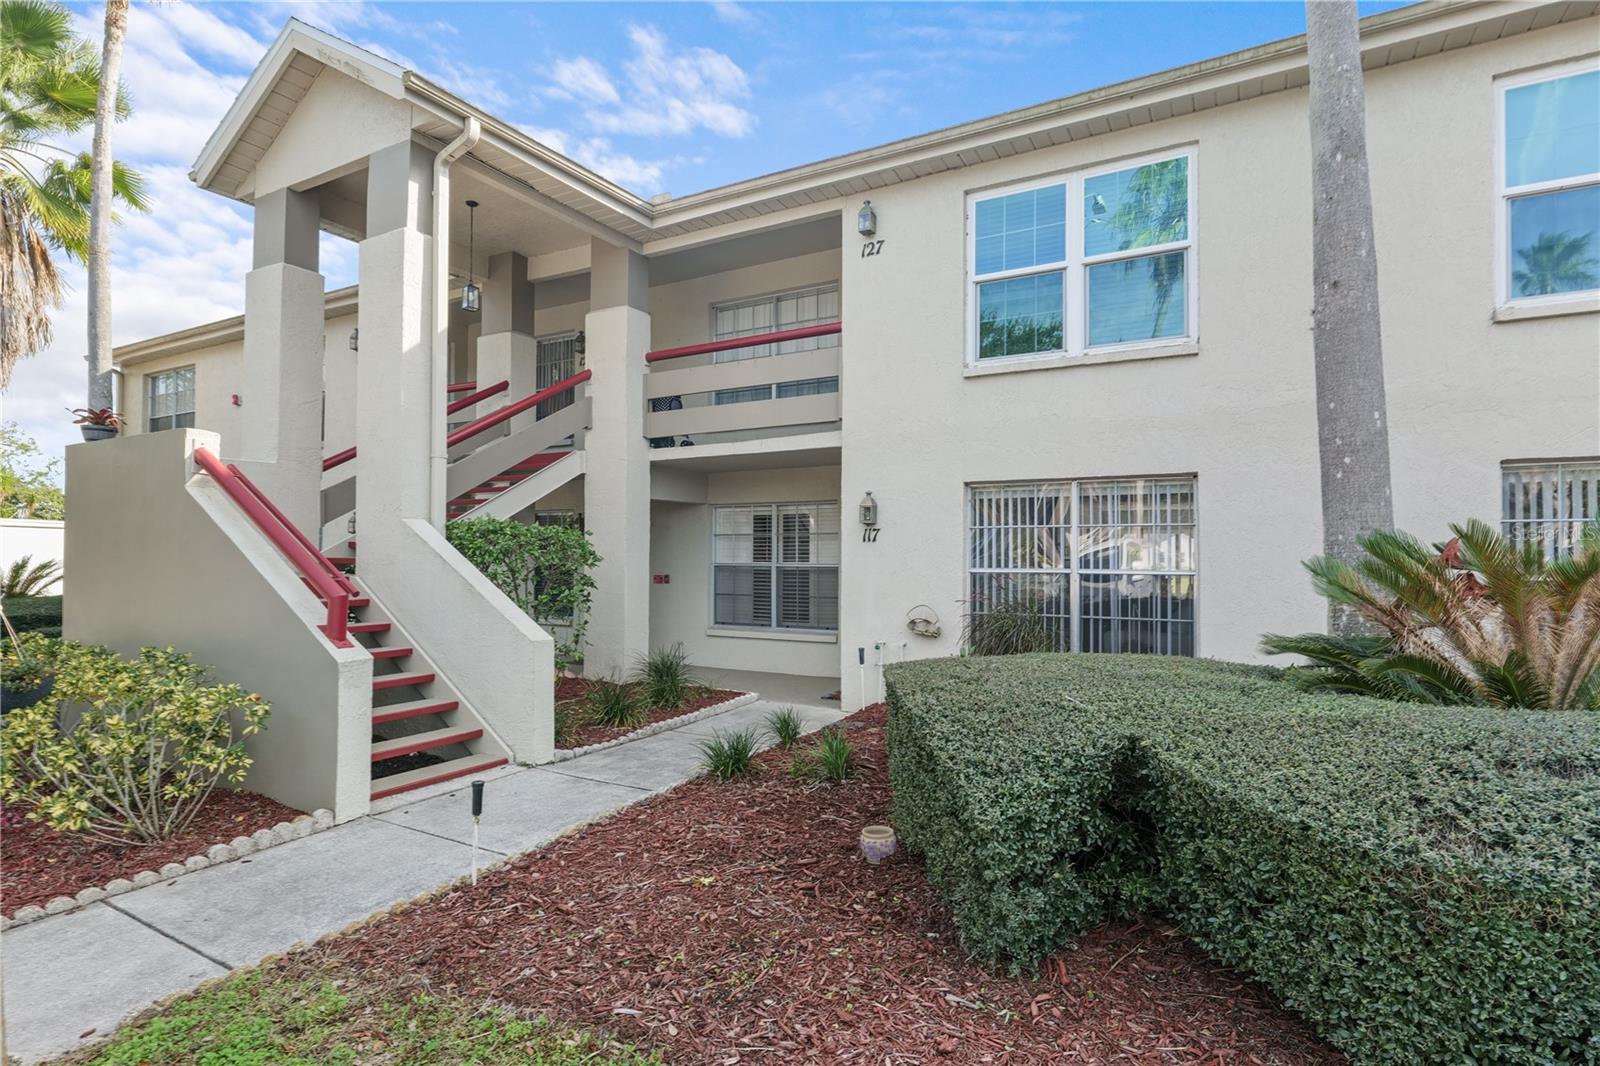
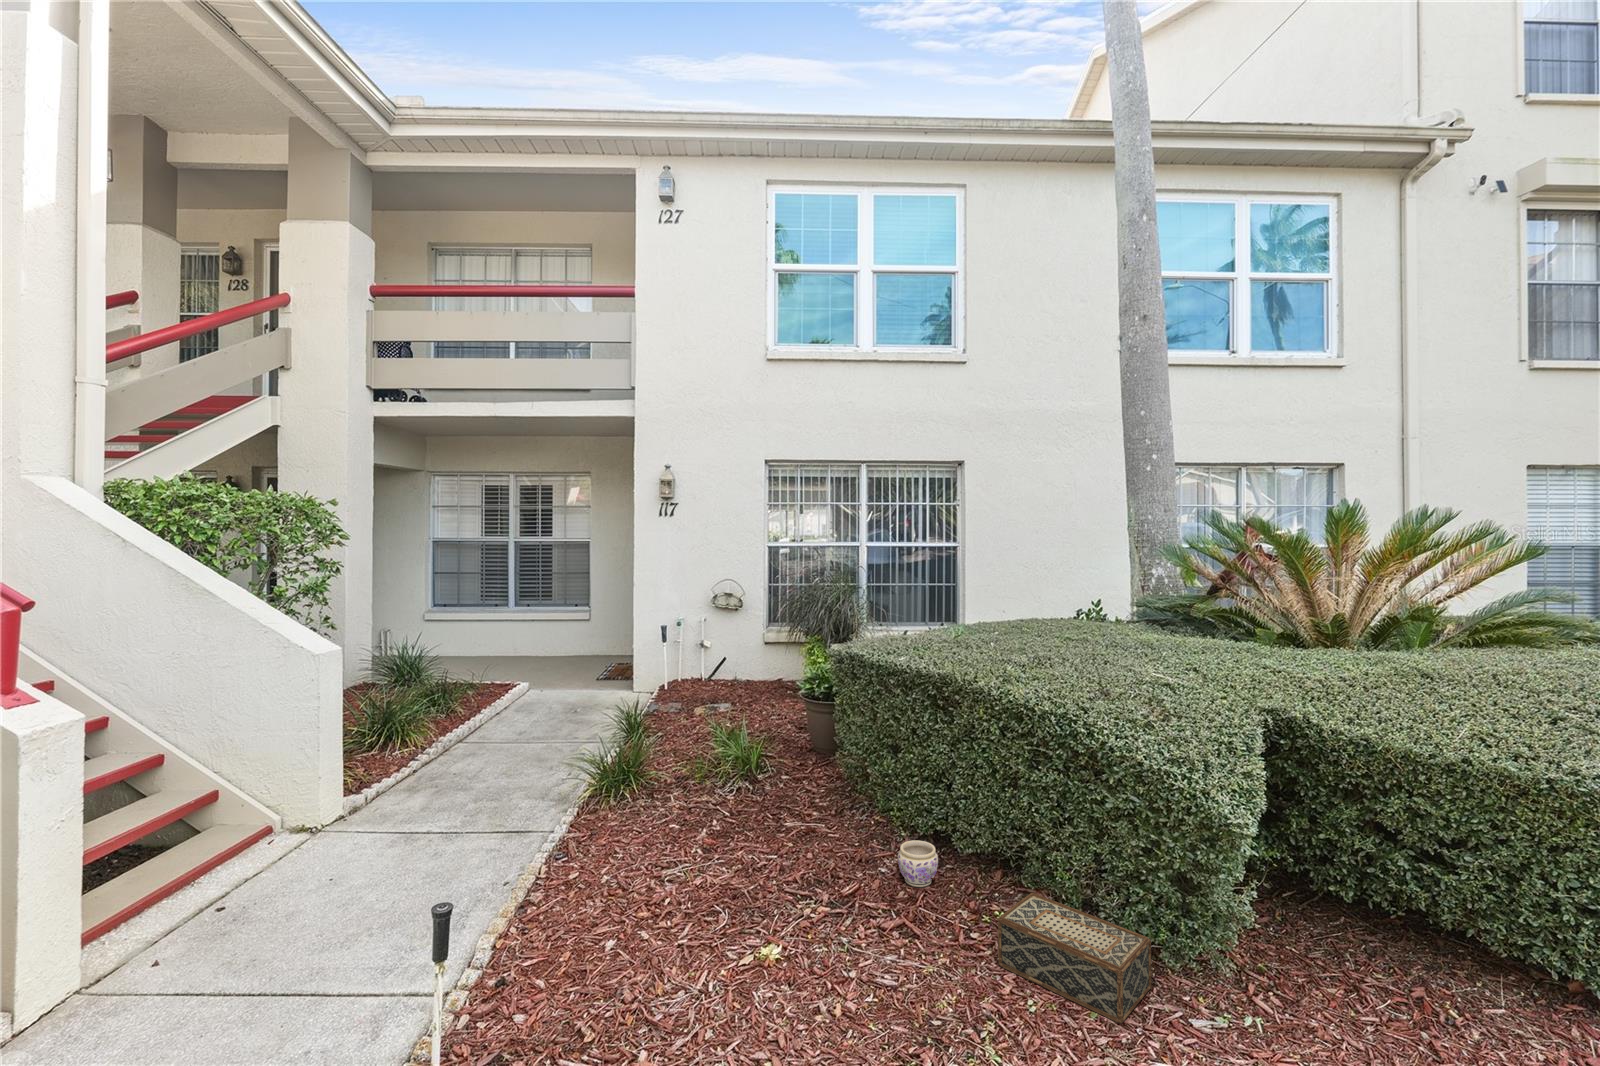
woven basket: none [858,865,957,959] -> present [998,893,1151,1023]

